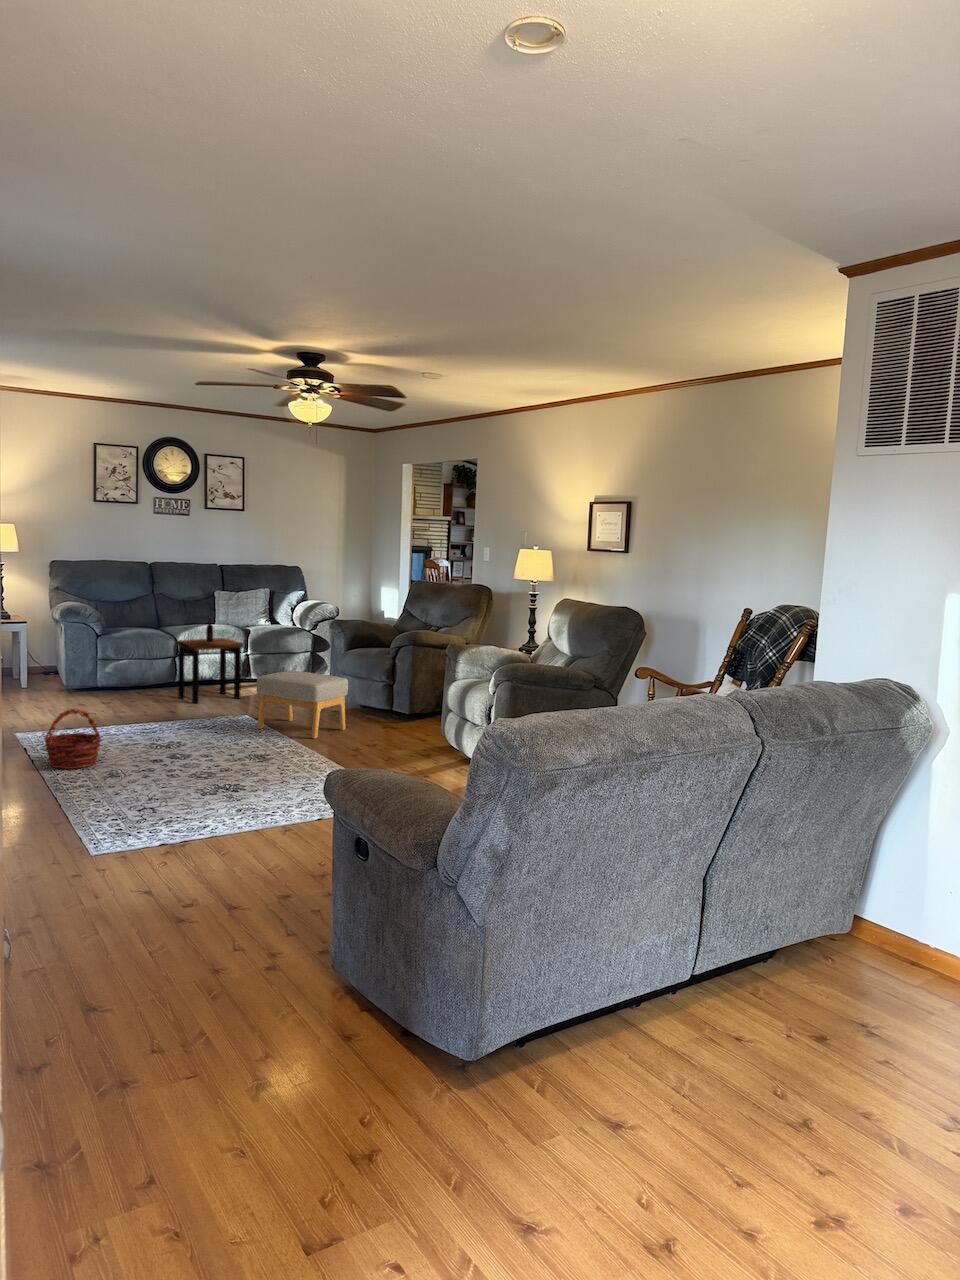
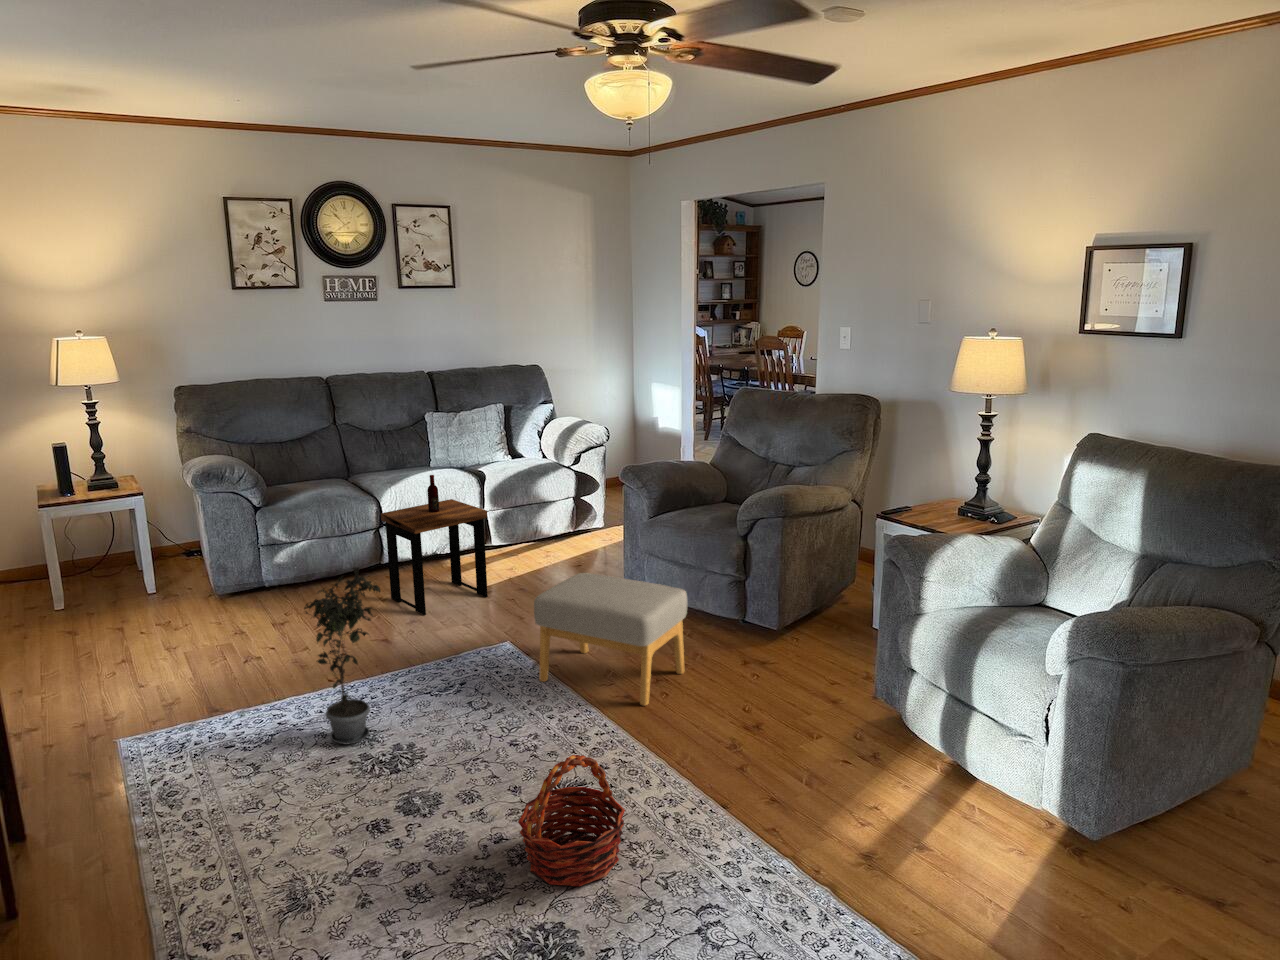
potted plant: none [120,642,165,742] -> present [304,567,380,745]
basket: present [45,709,101,769] -> present [518,755,625,886]

